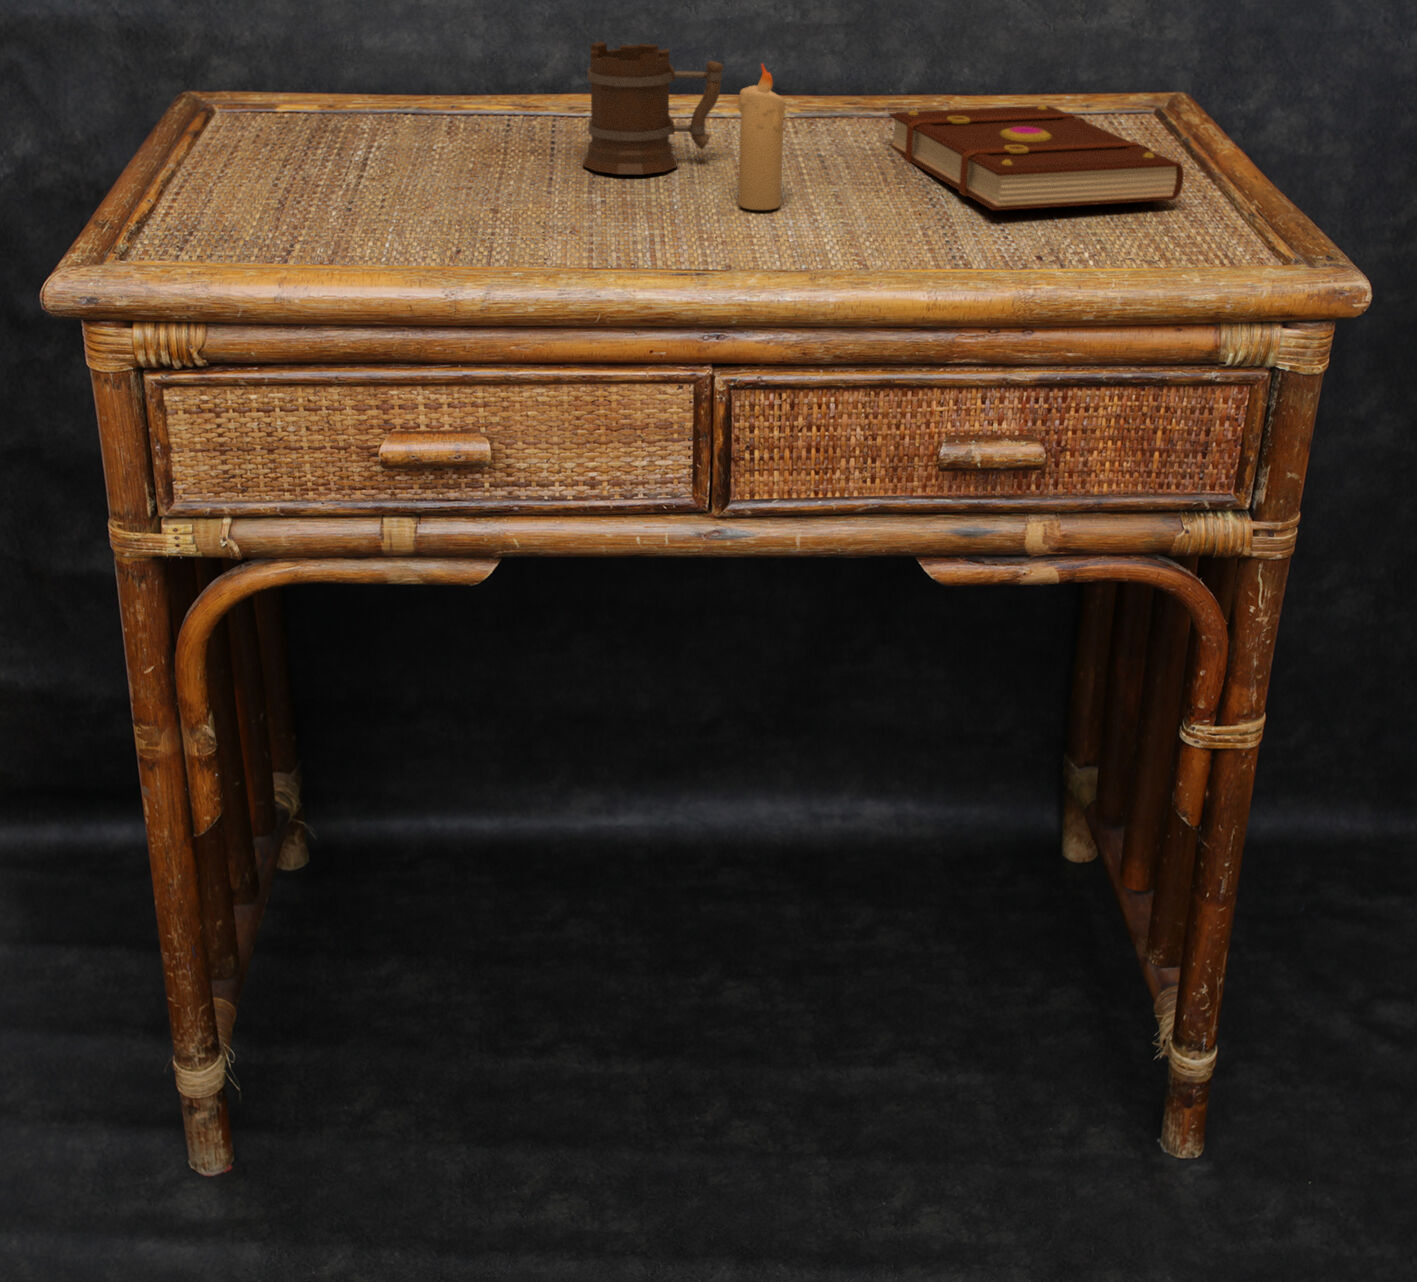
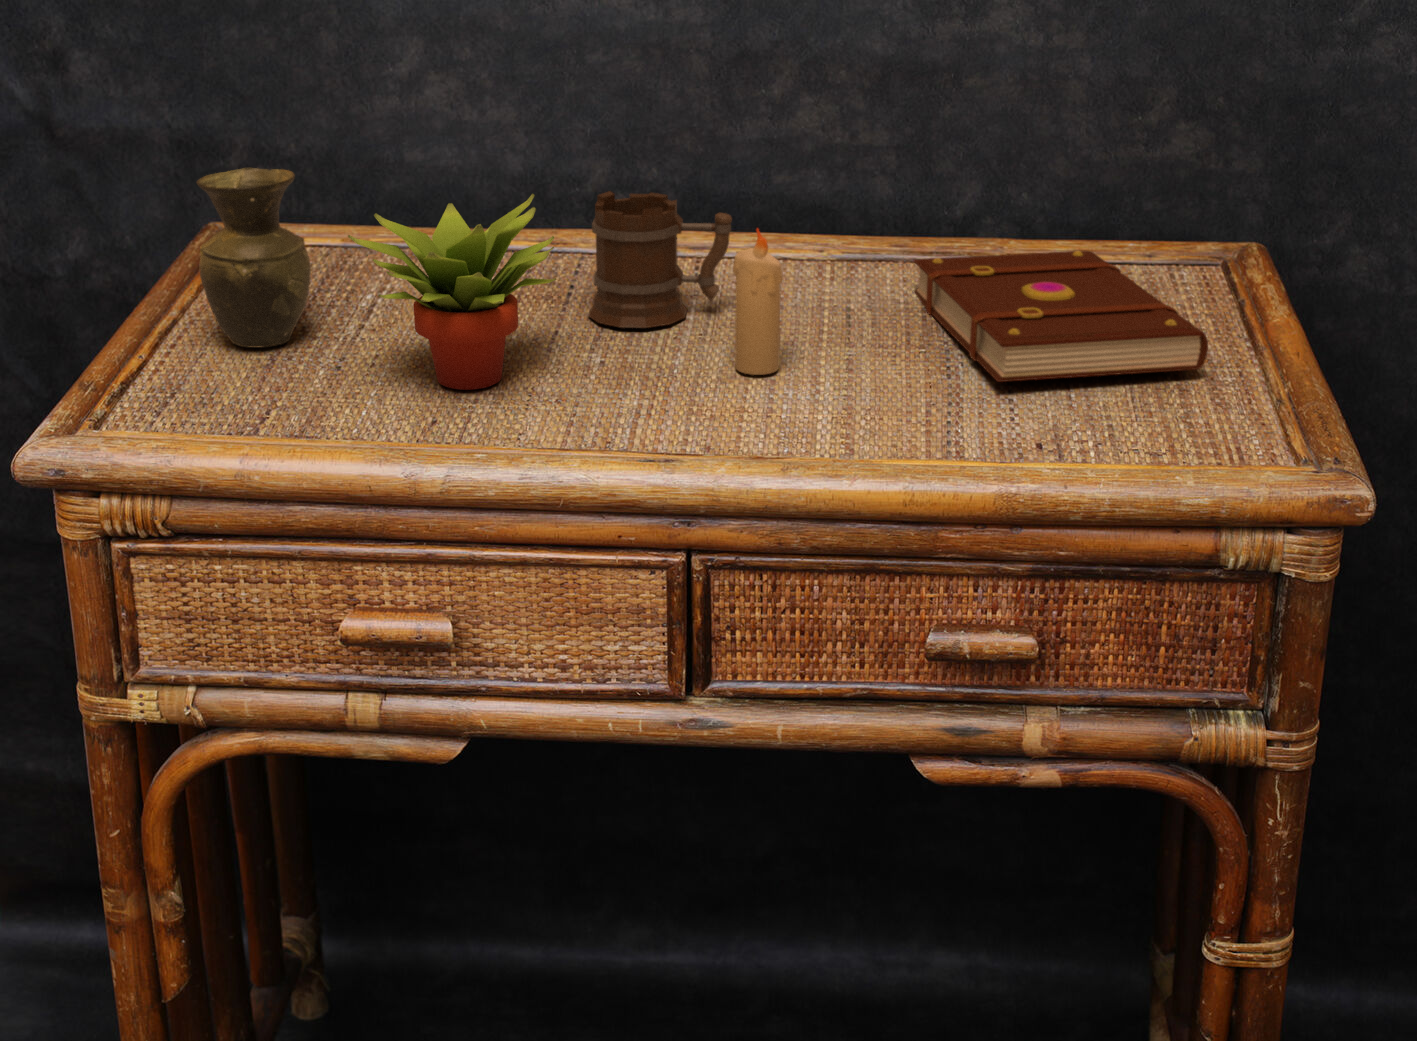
vase: none [202,12,314,193] -> present [197,168,311,347]
succulent plant: none [369,28,571,225] -> present [348,194,556,390]

